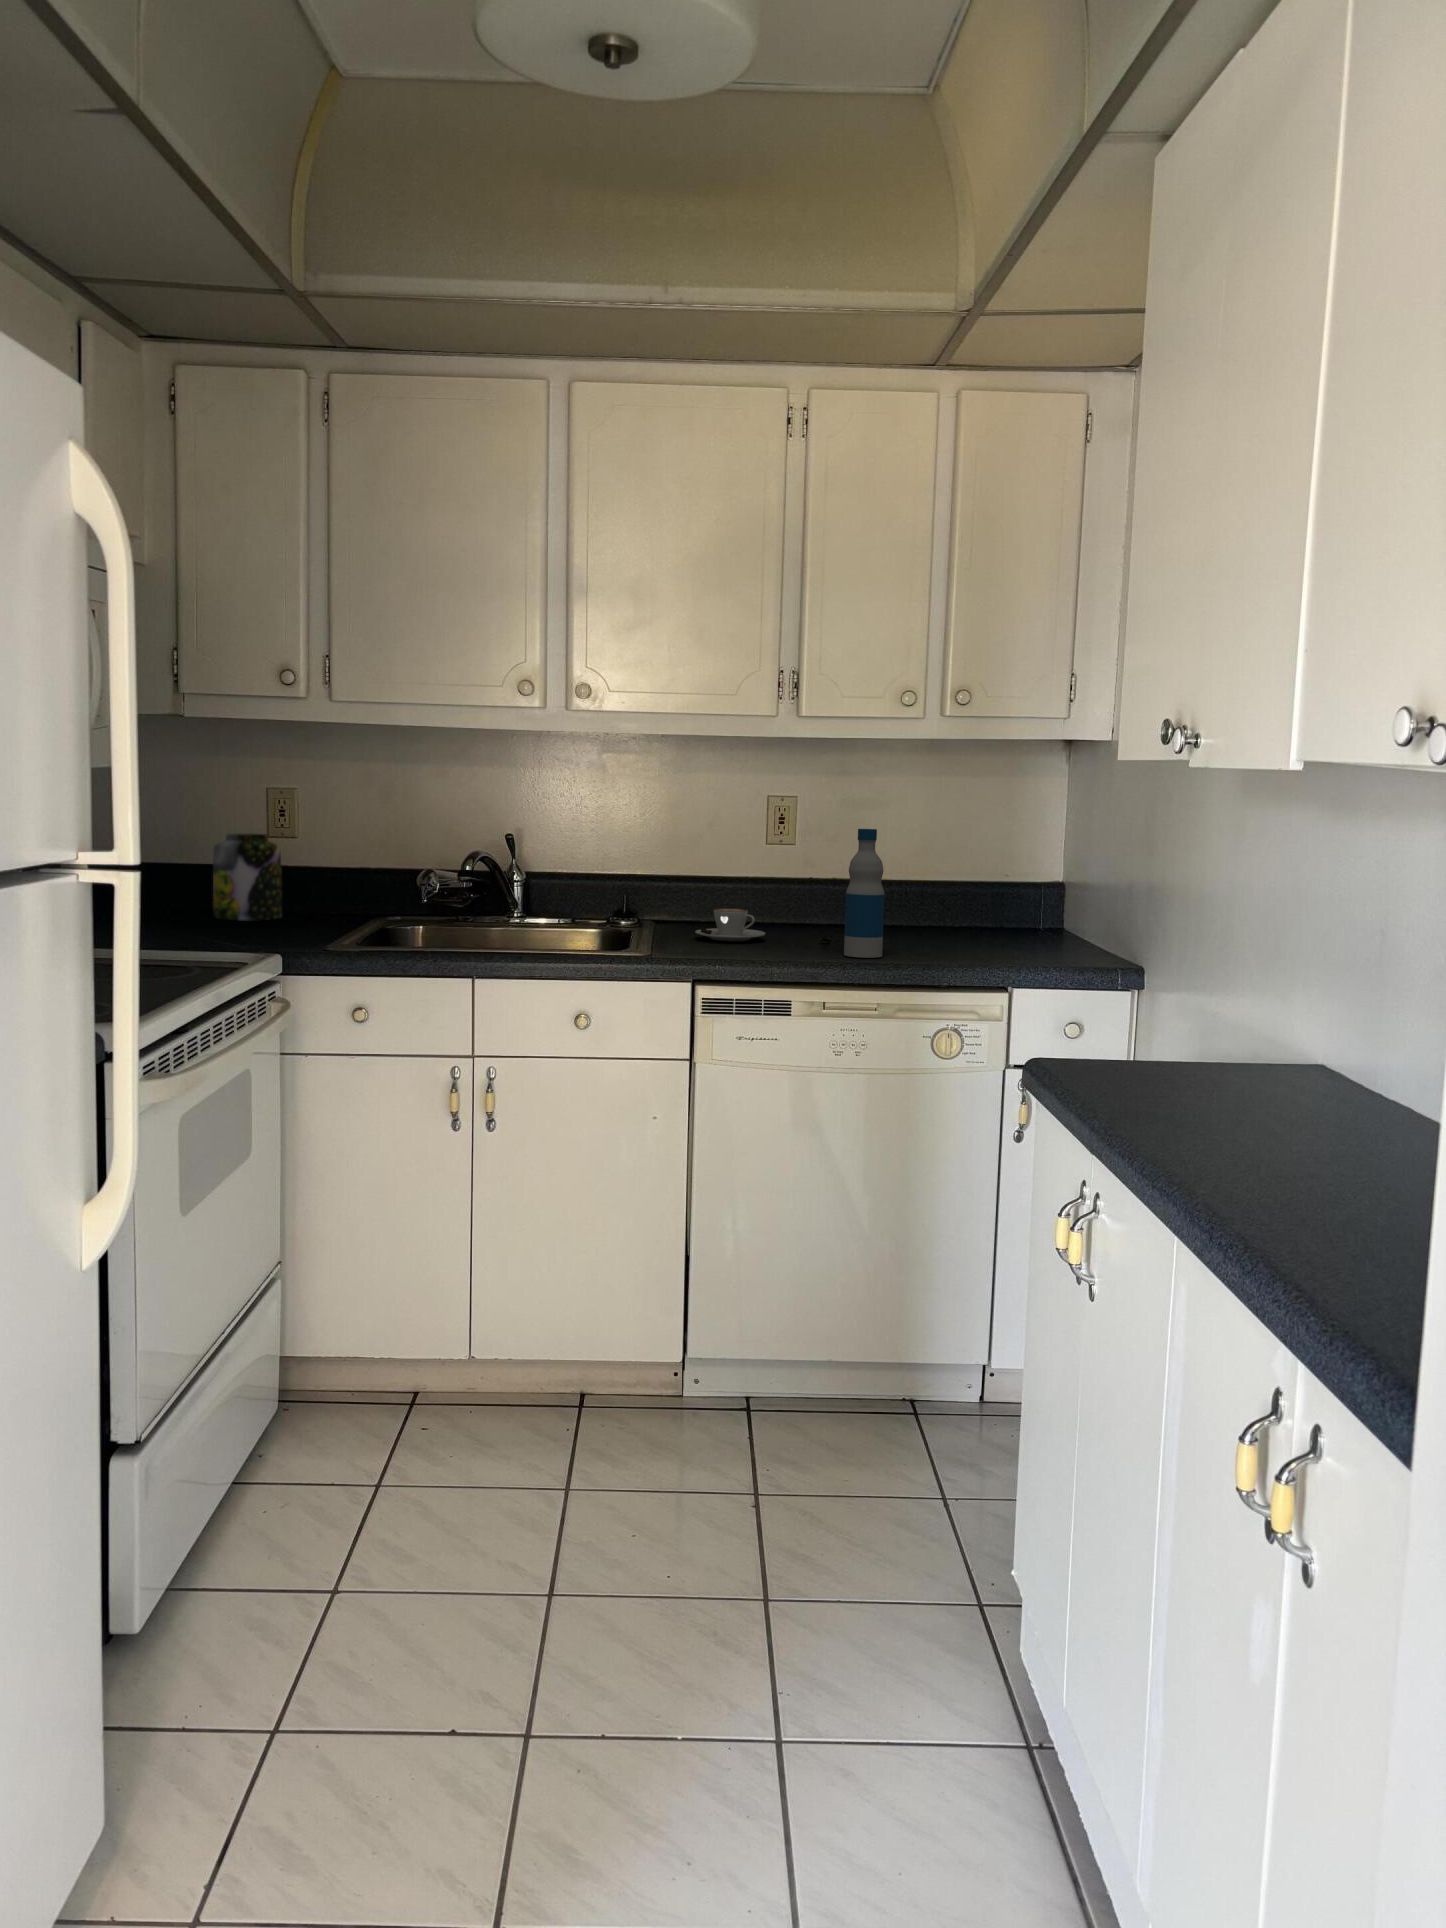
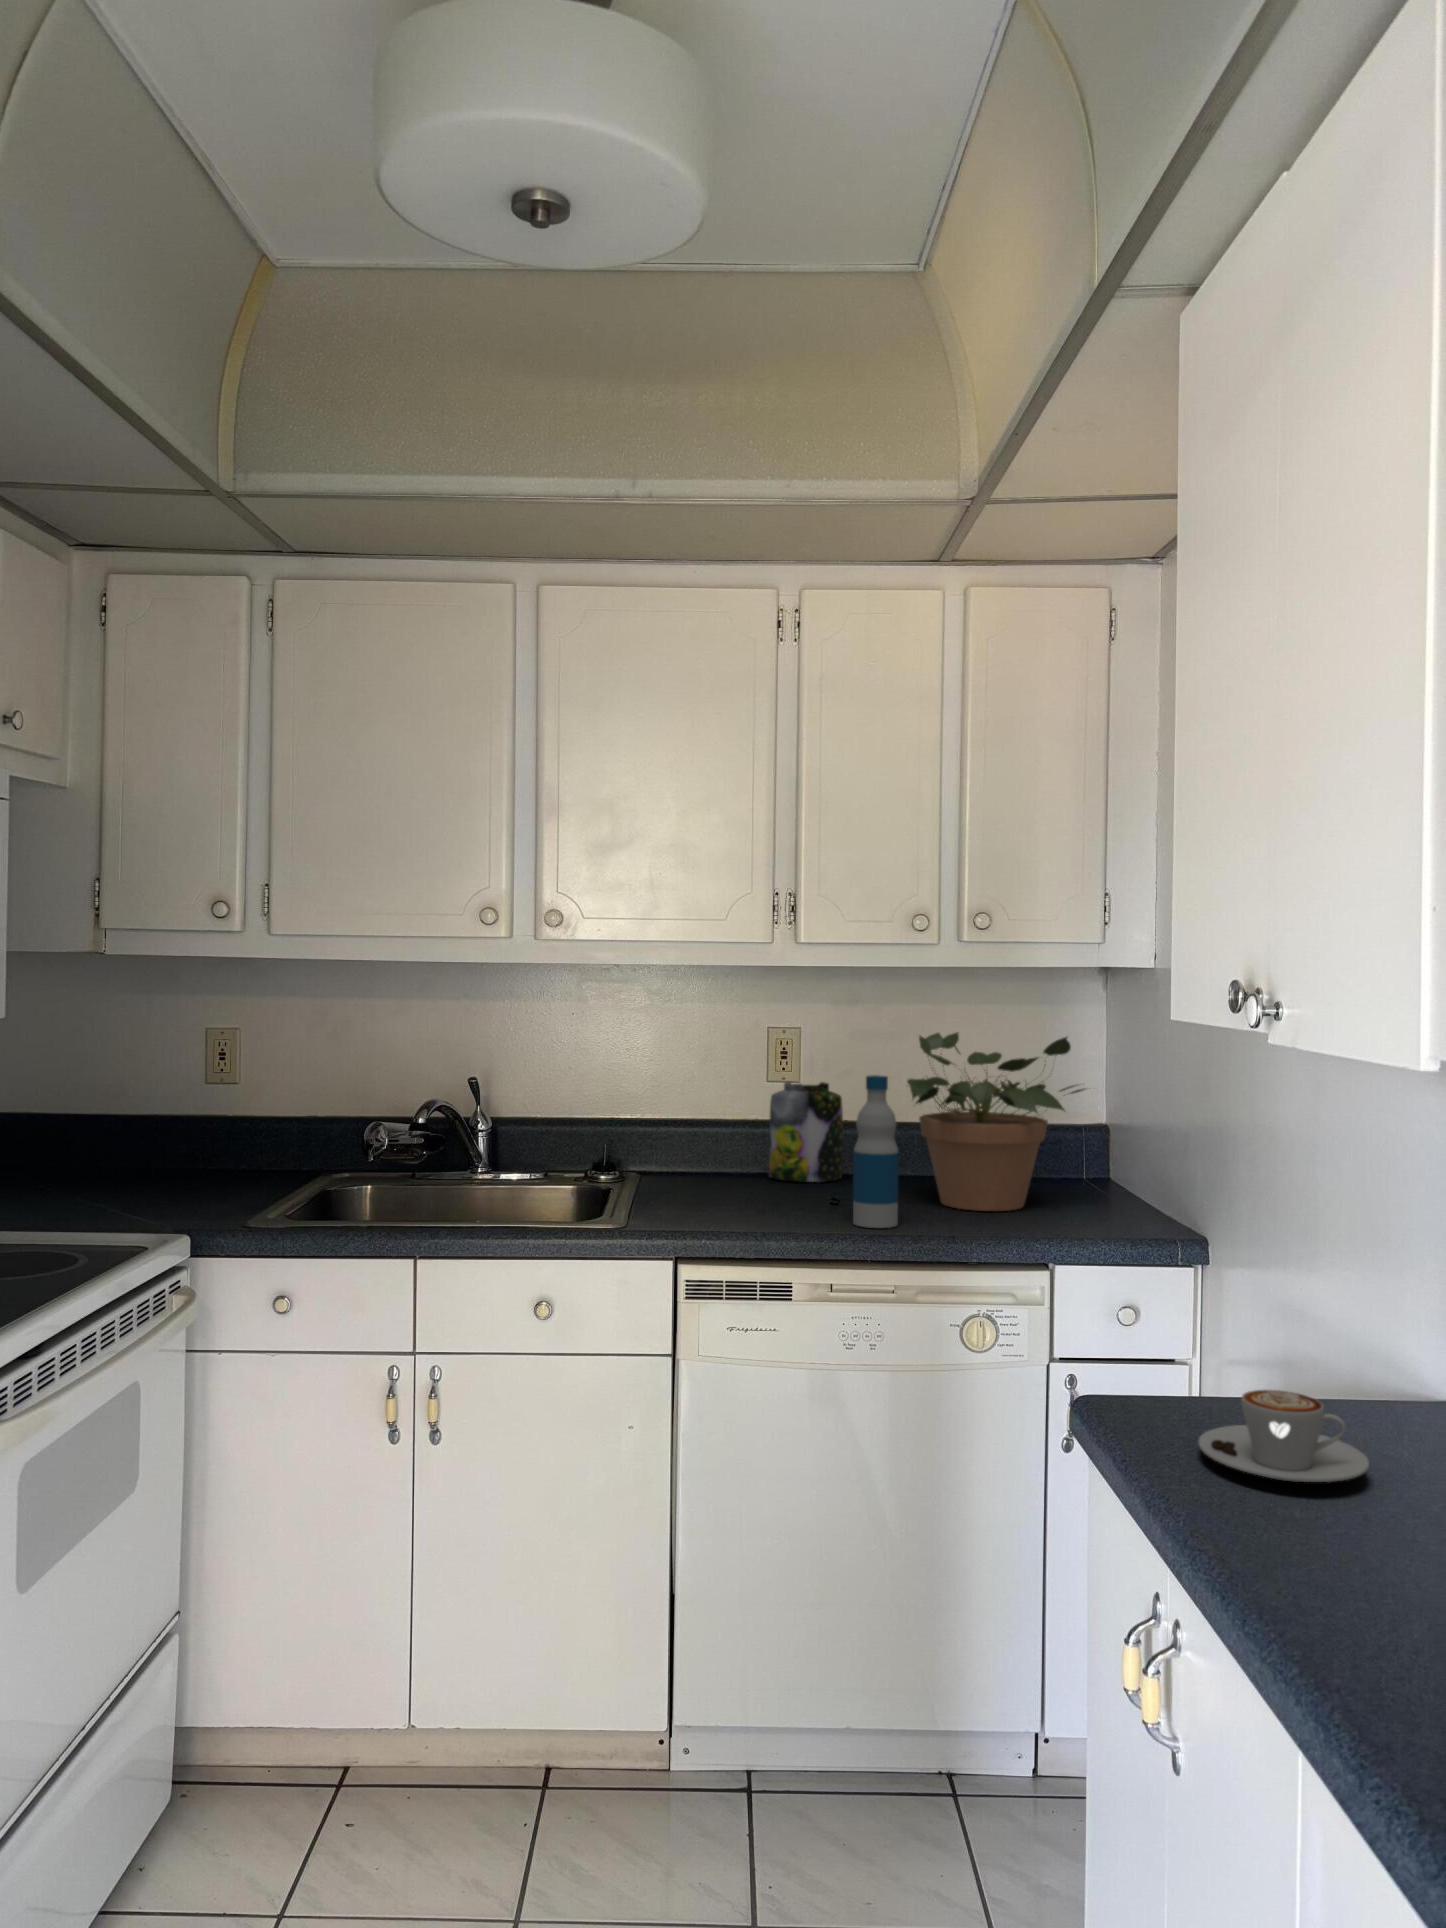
potted plant: none [888,797,1057,949] -> present [907,1032,1085,1211]
jar: present [213,834,282,921] -> present [769,1082,843,1182]
coffee cup: present [695,909,765,941] -> present [1198,1390,1369,1482]

